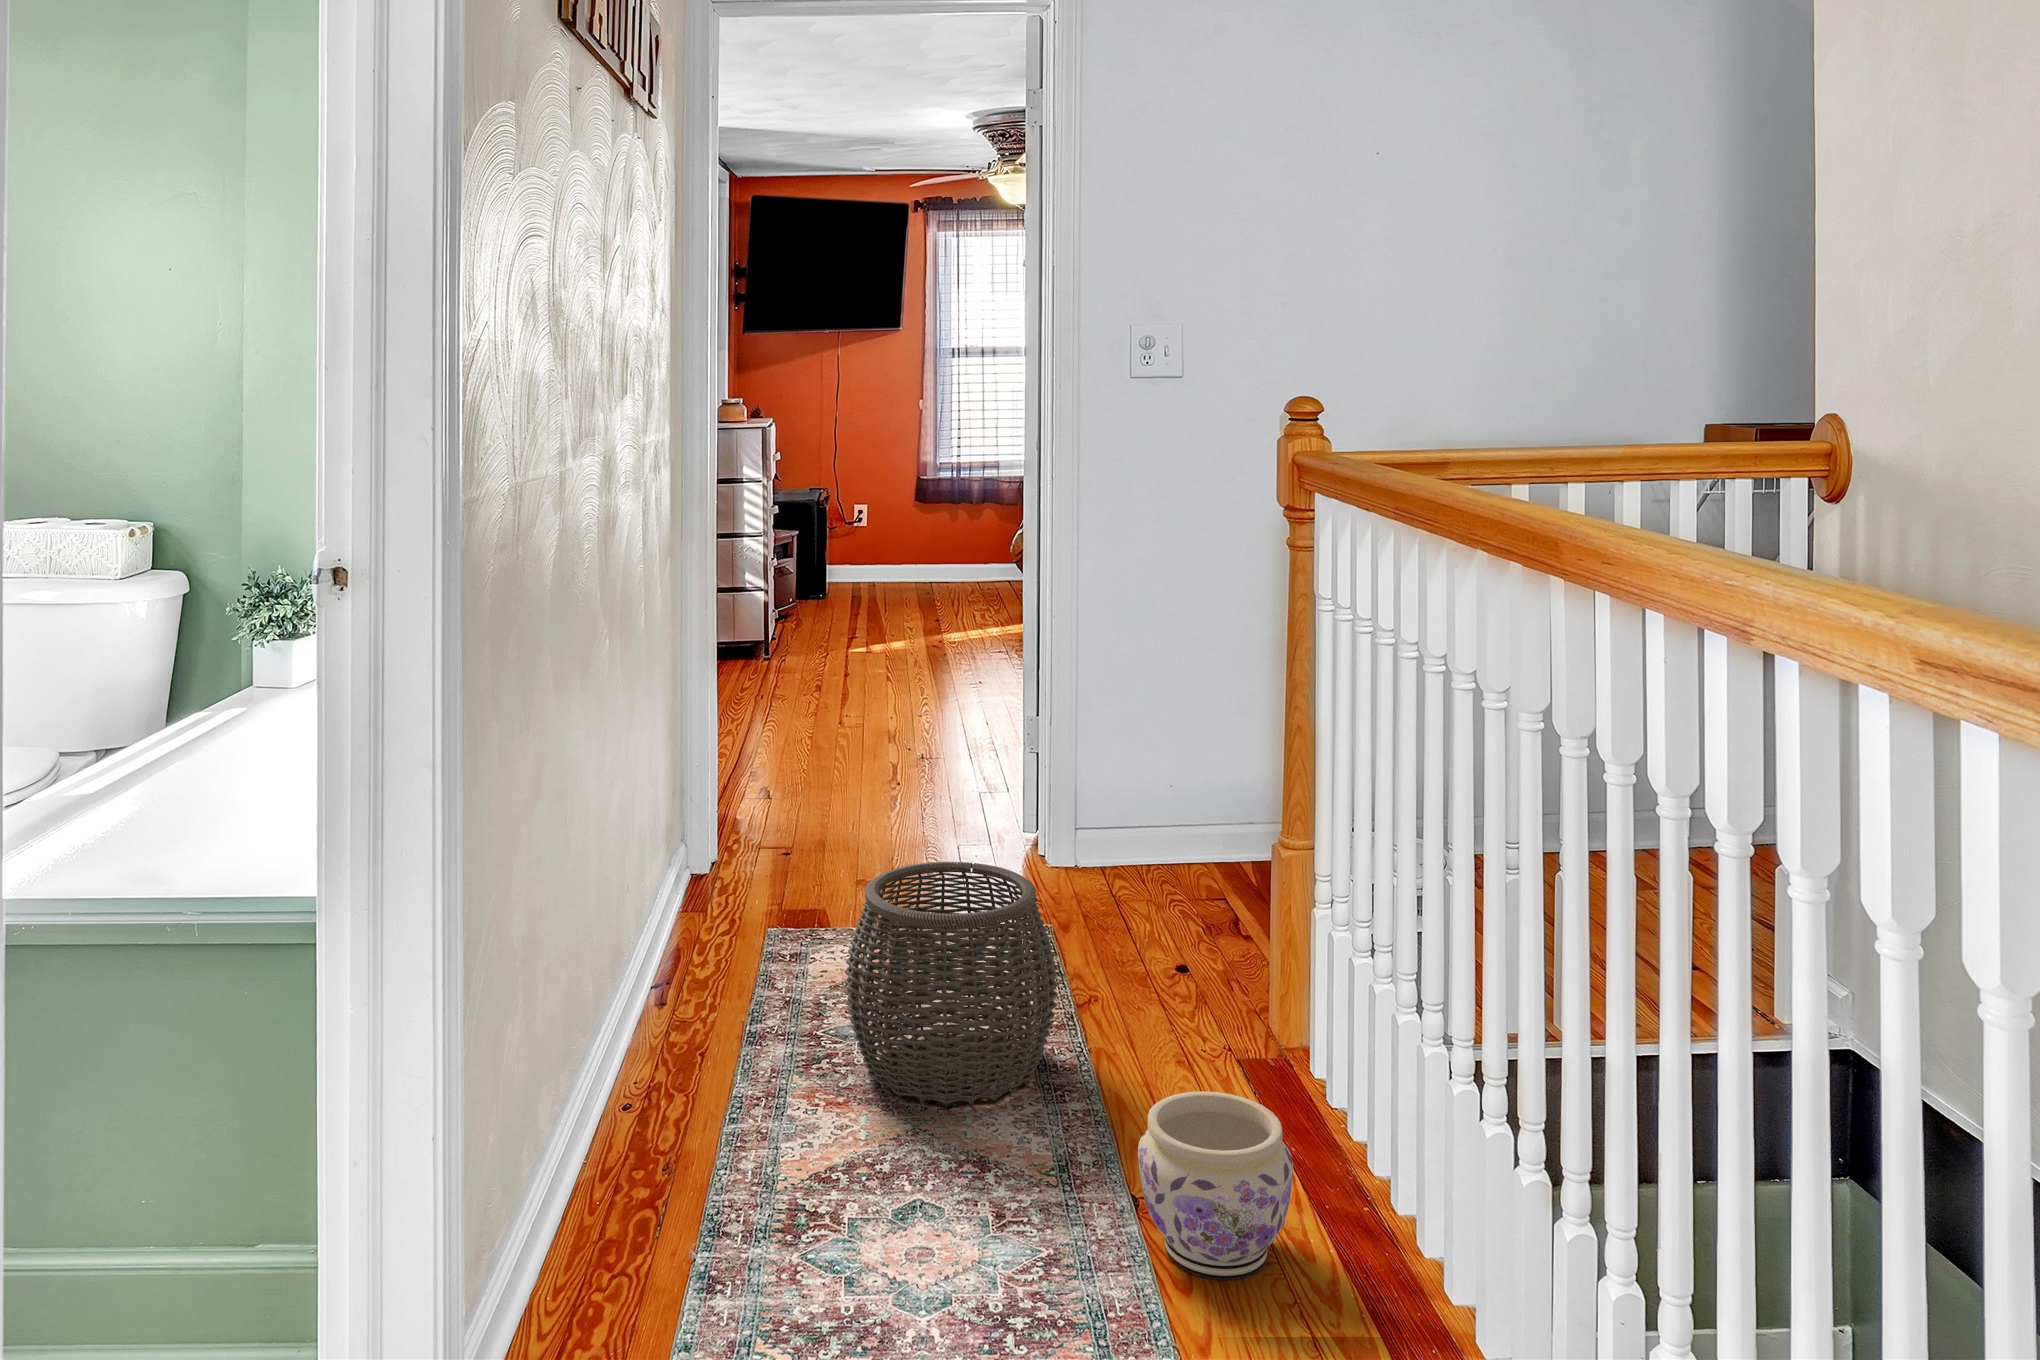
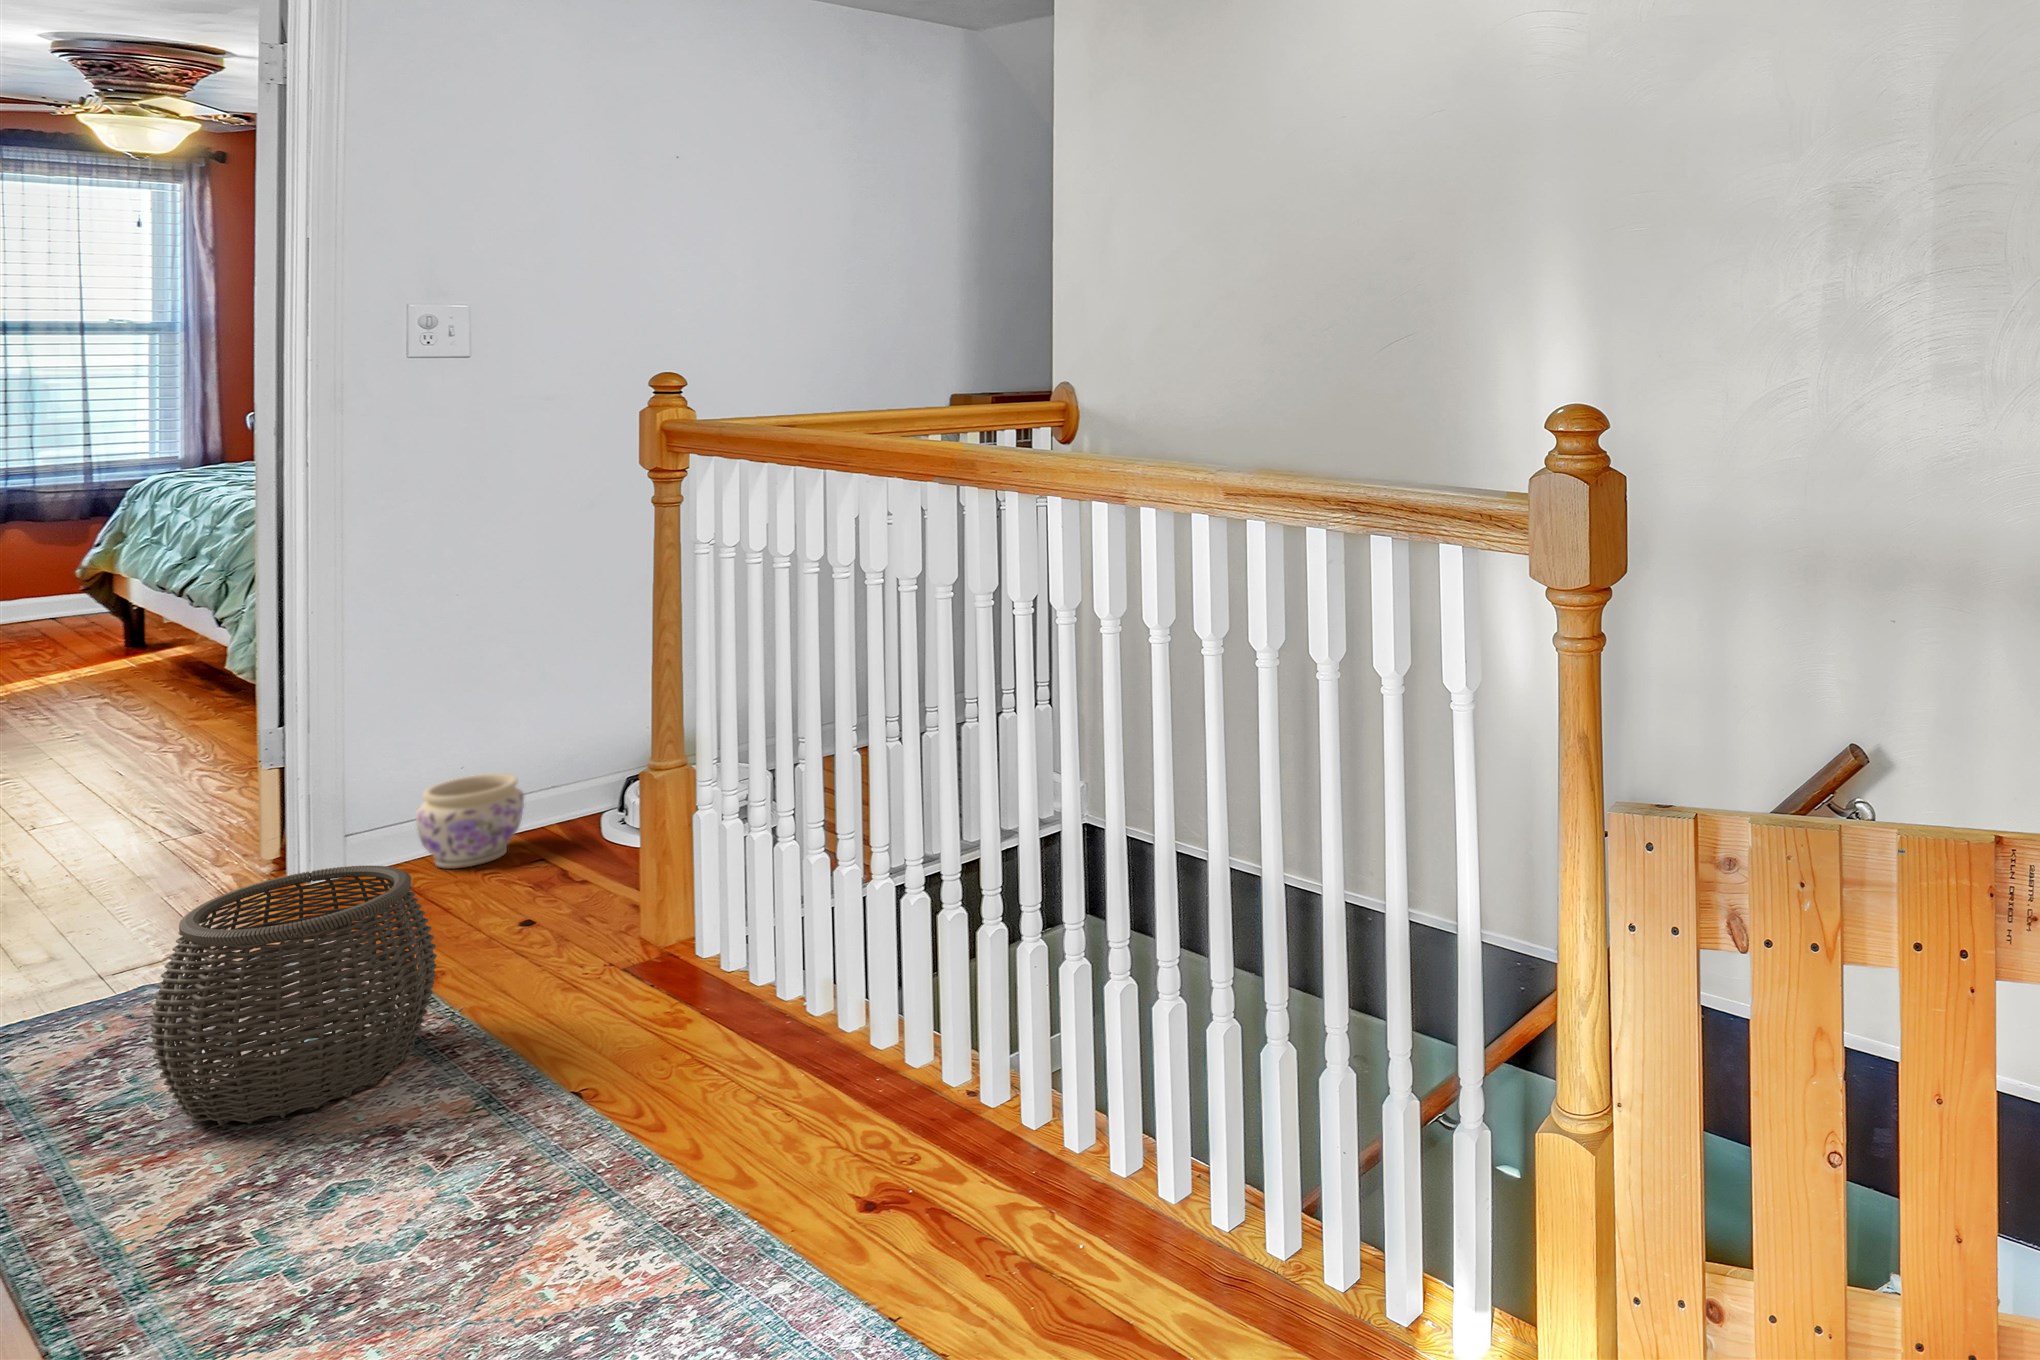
planter: present [1138,1091,1293,1279] -> present [415,774,524,869]

